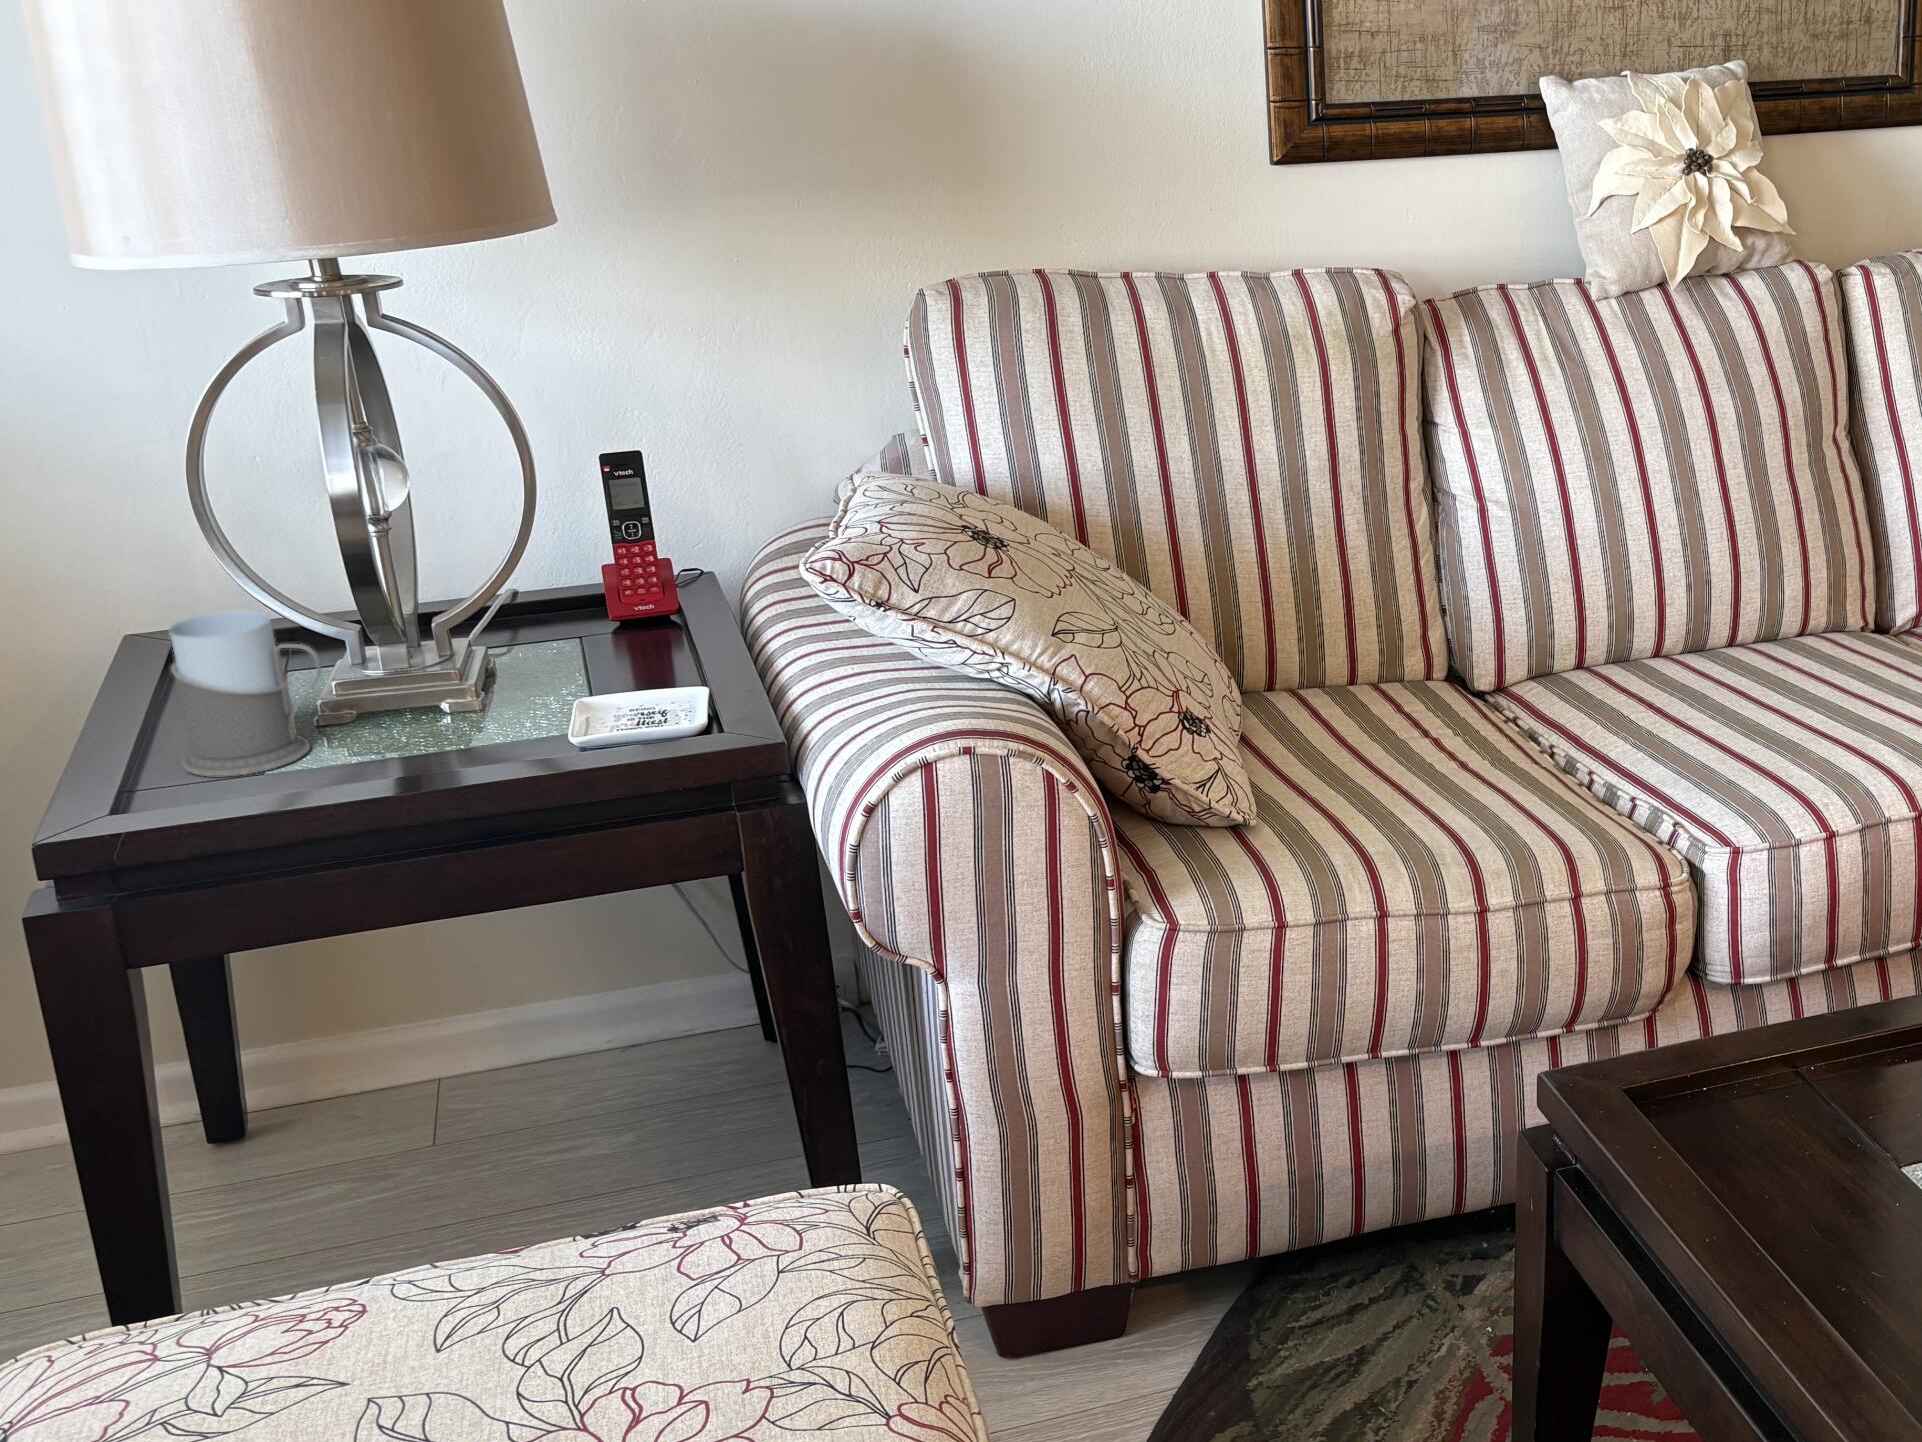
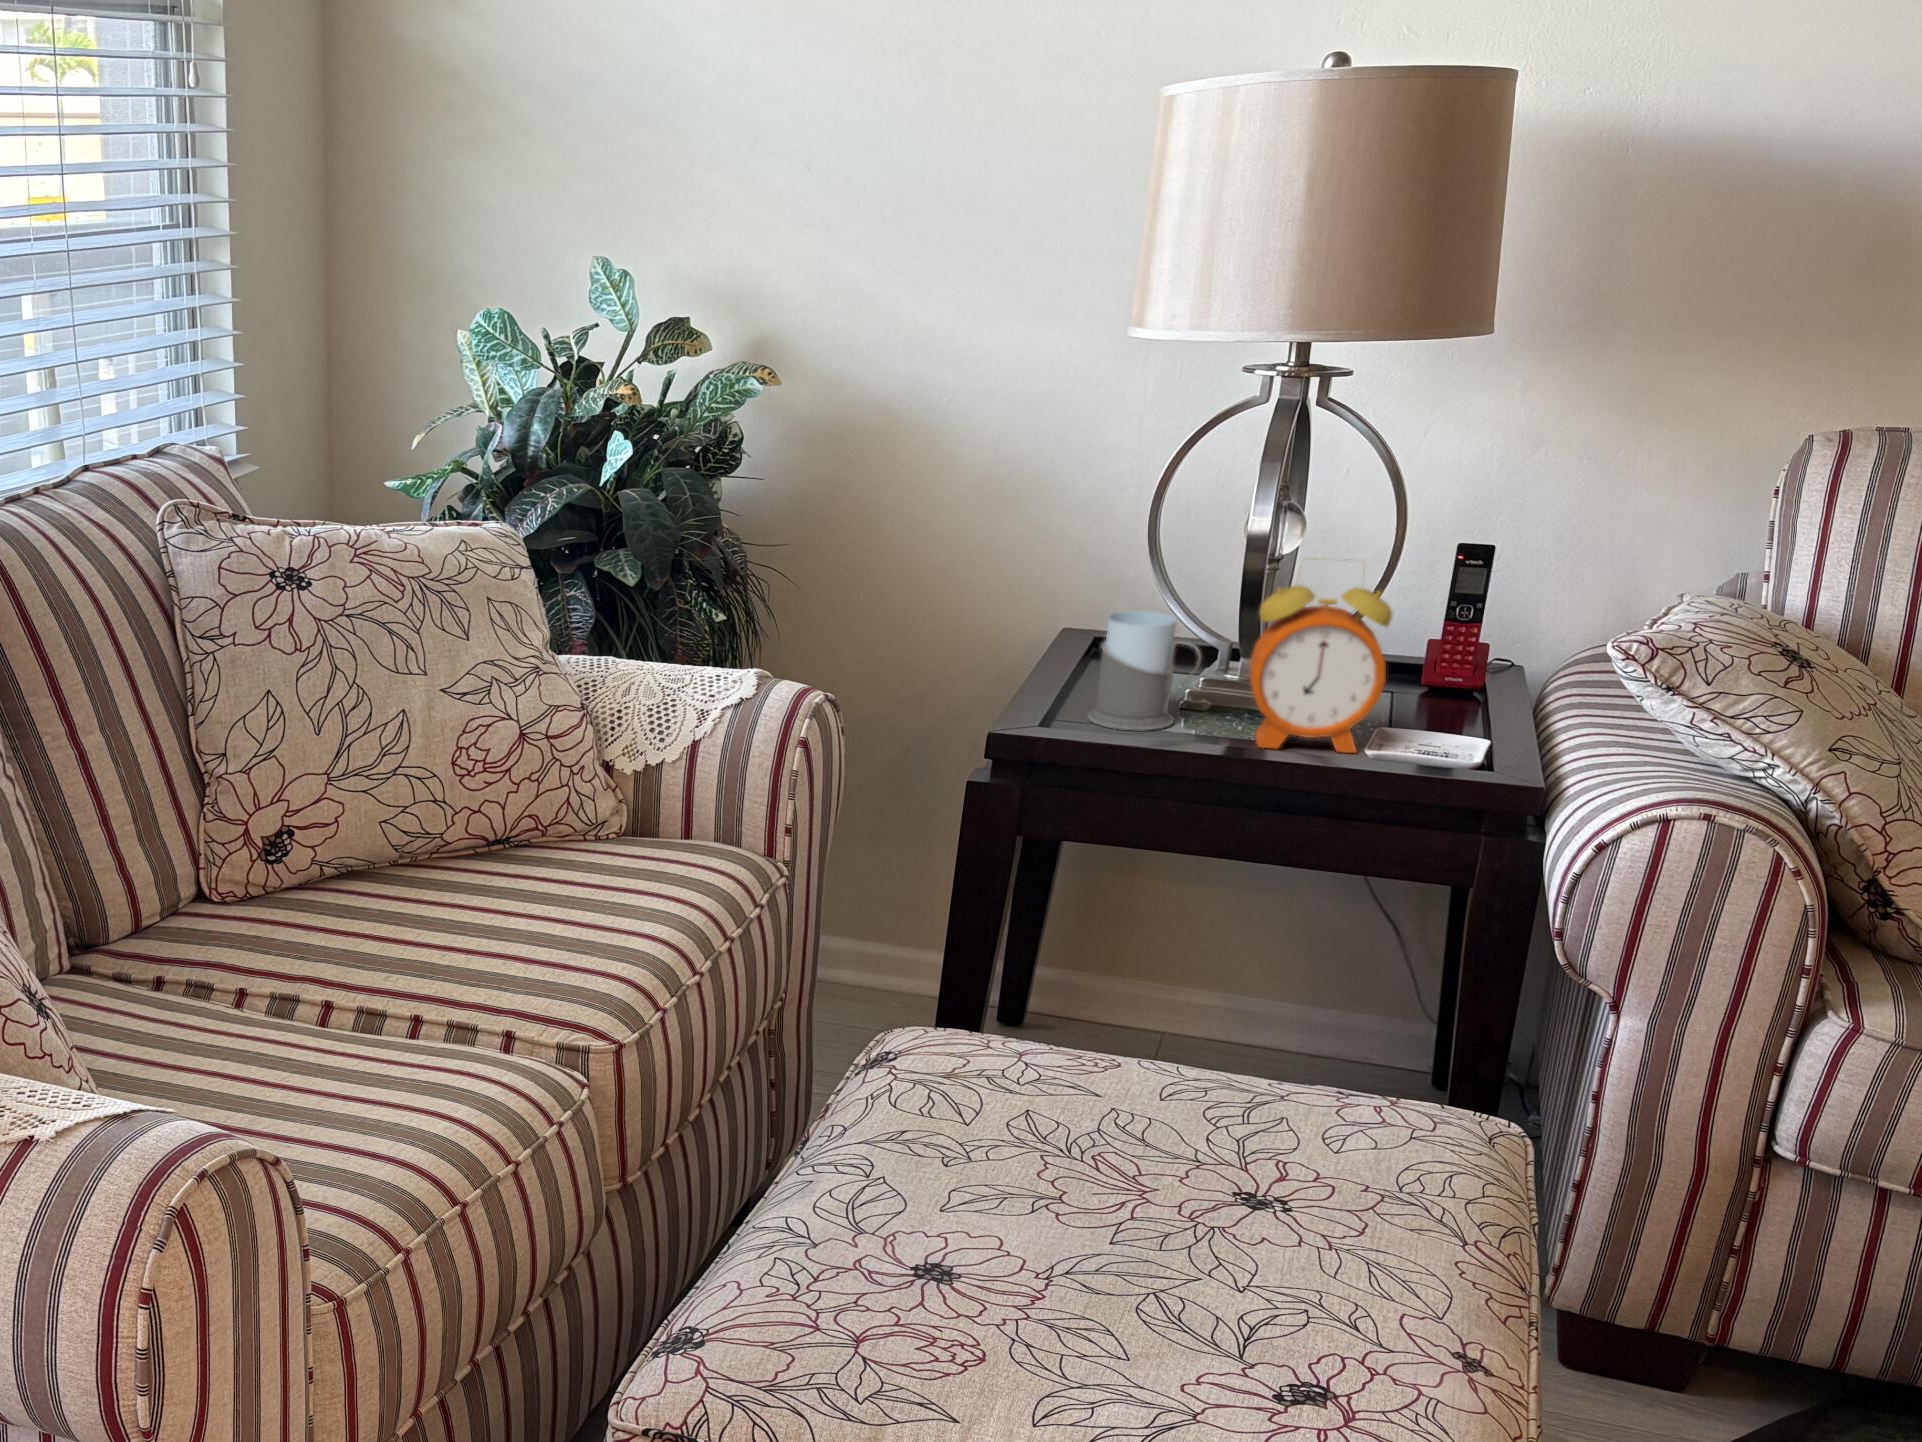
alarm clock: none [379,507,567,760] -> present [1249,563,1392,753]

